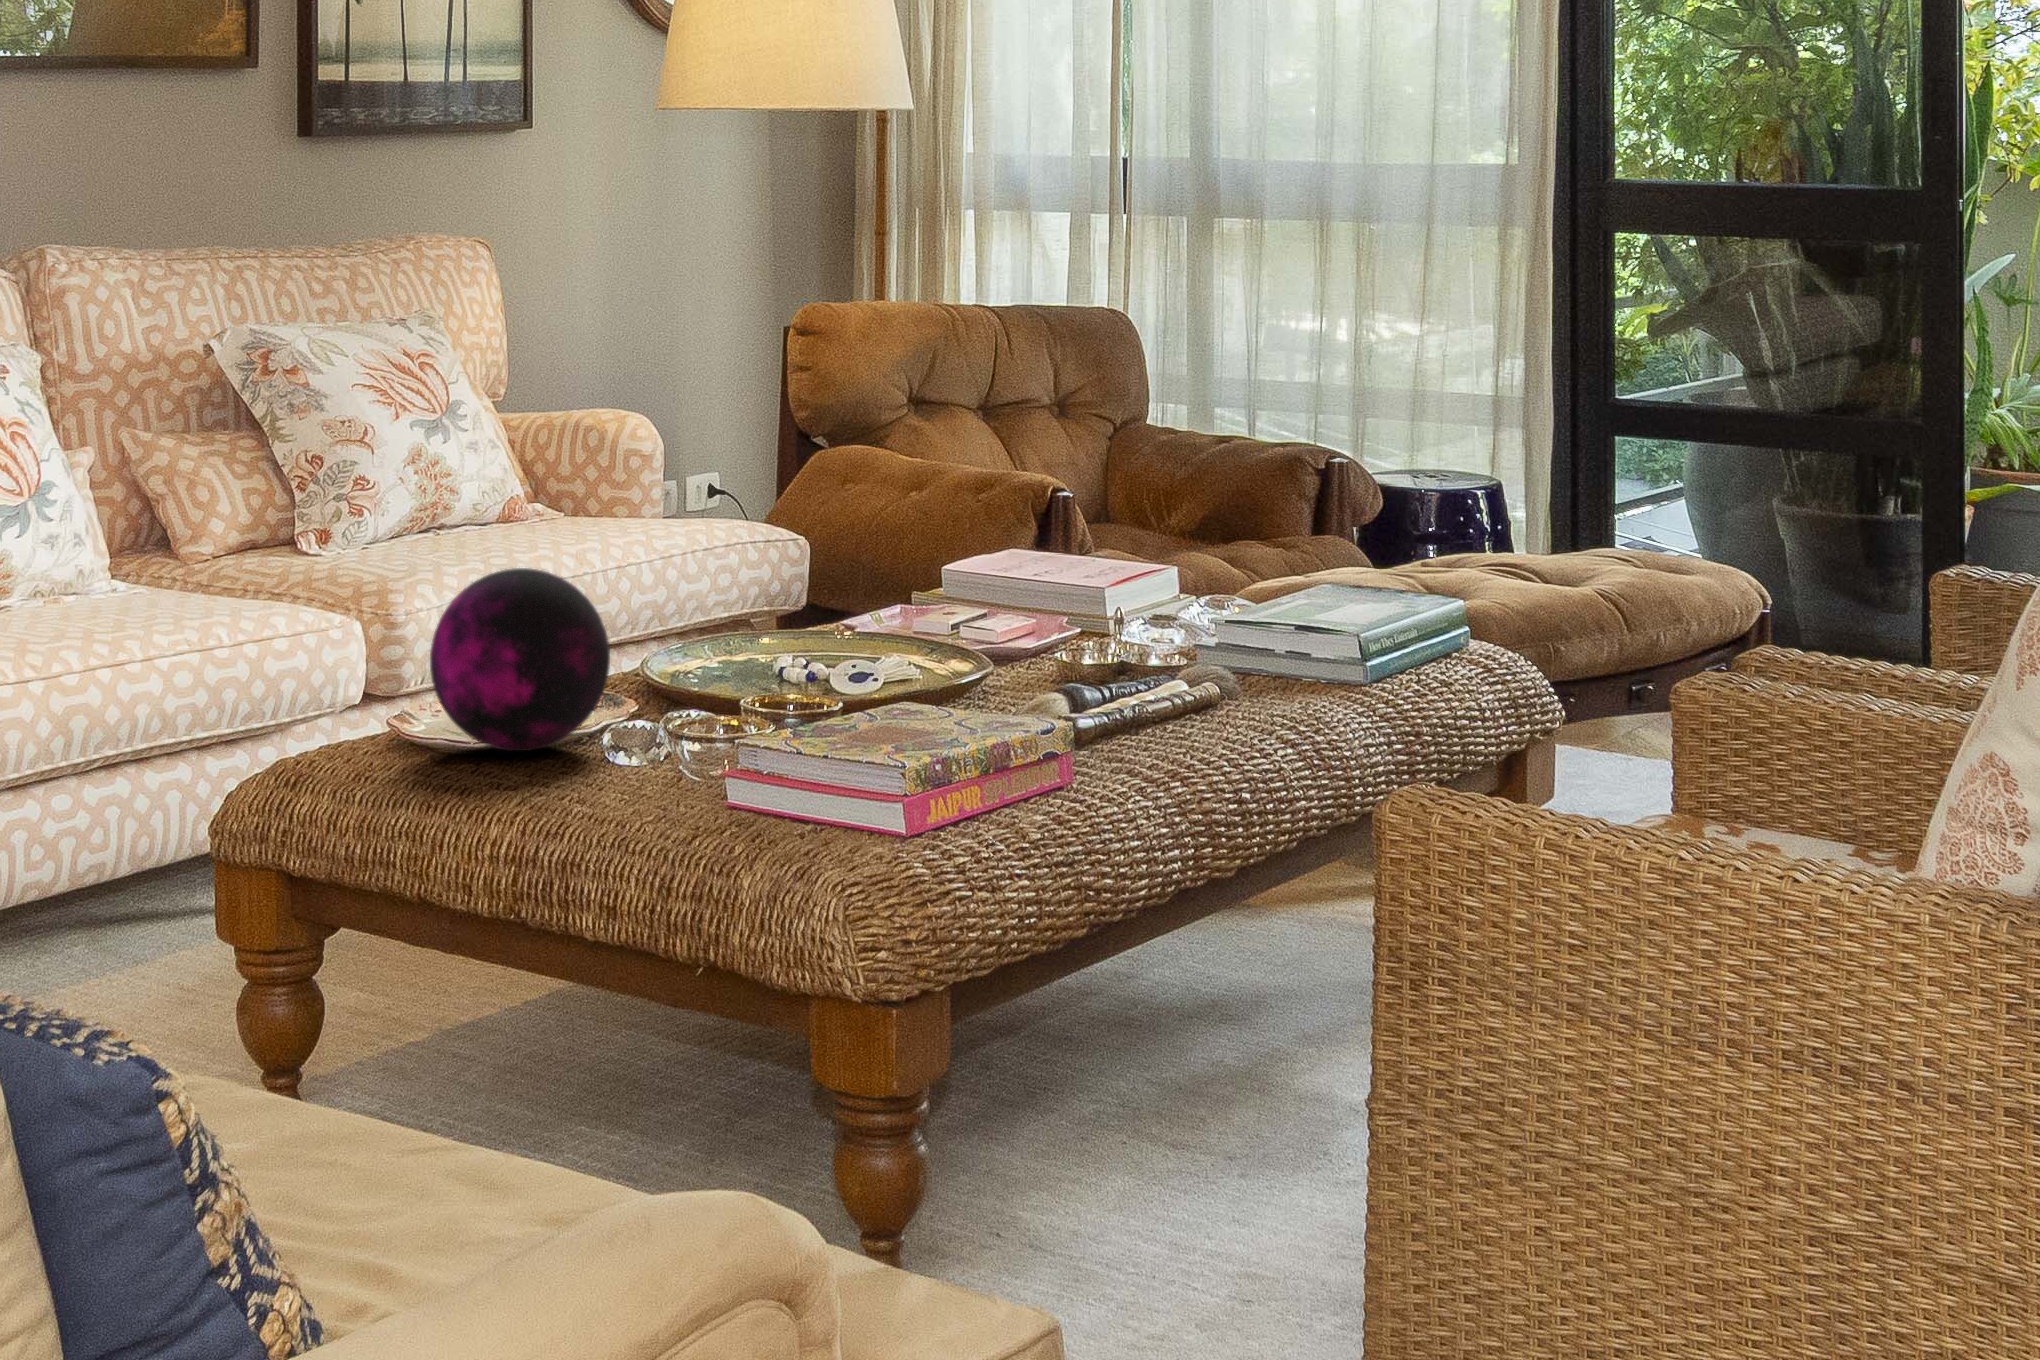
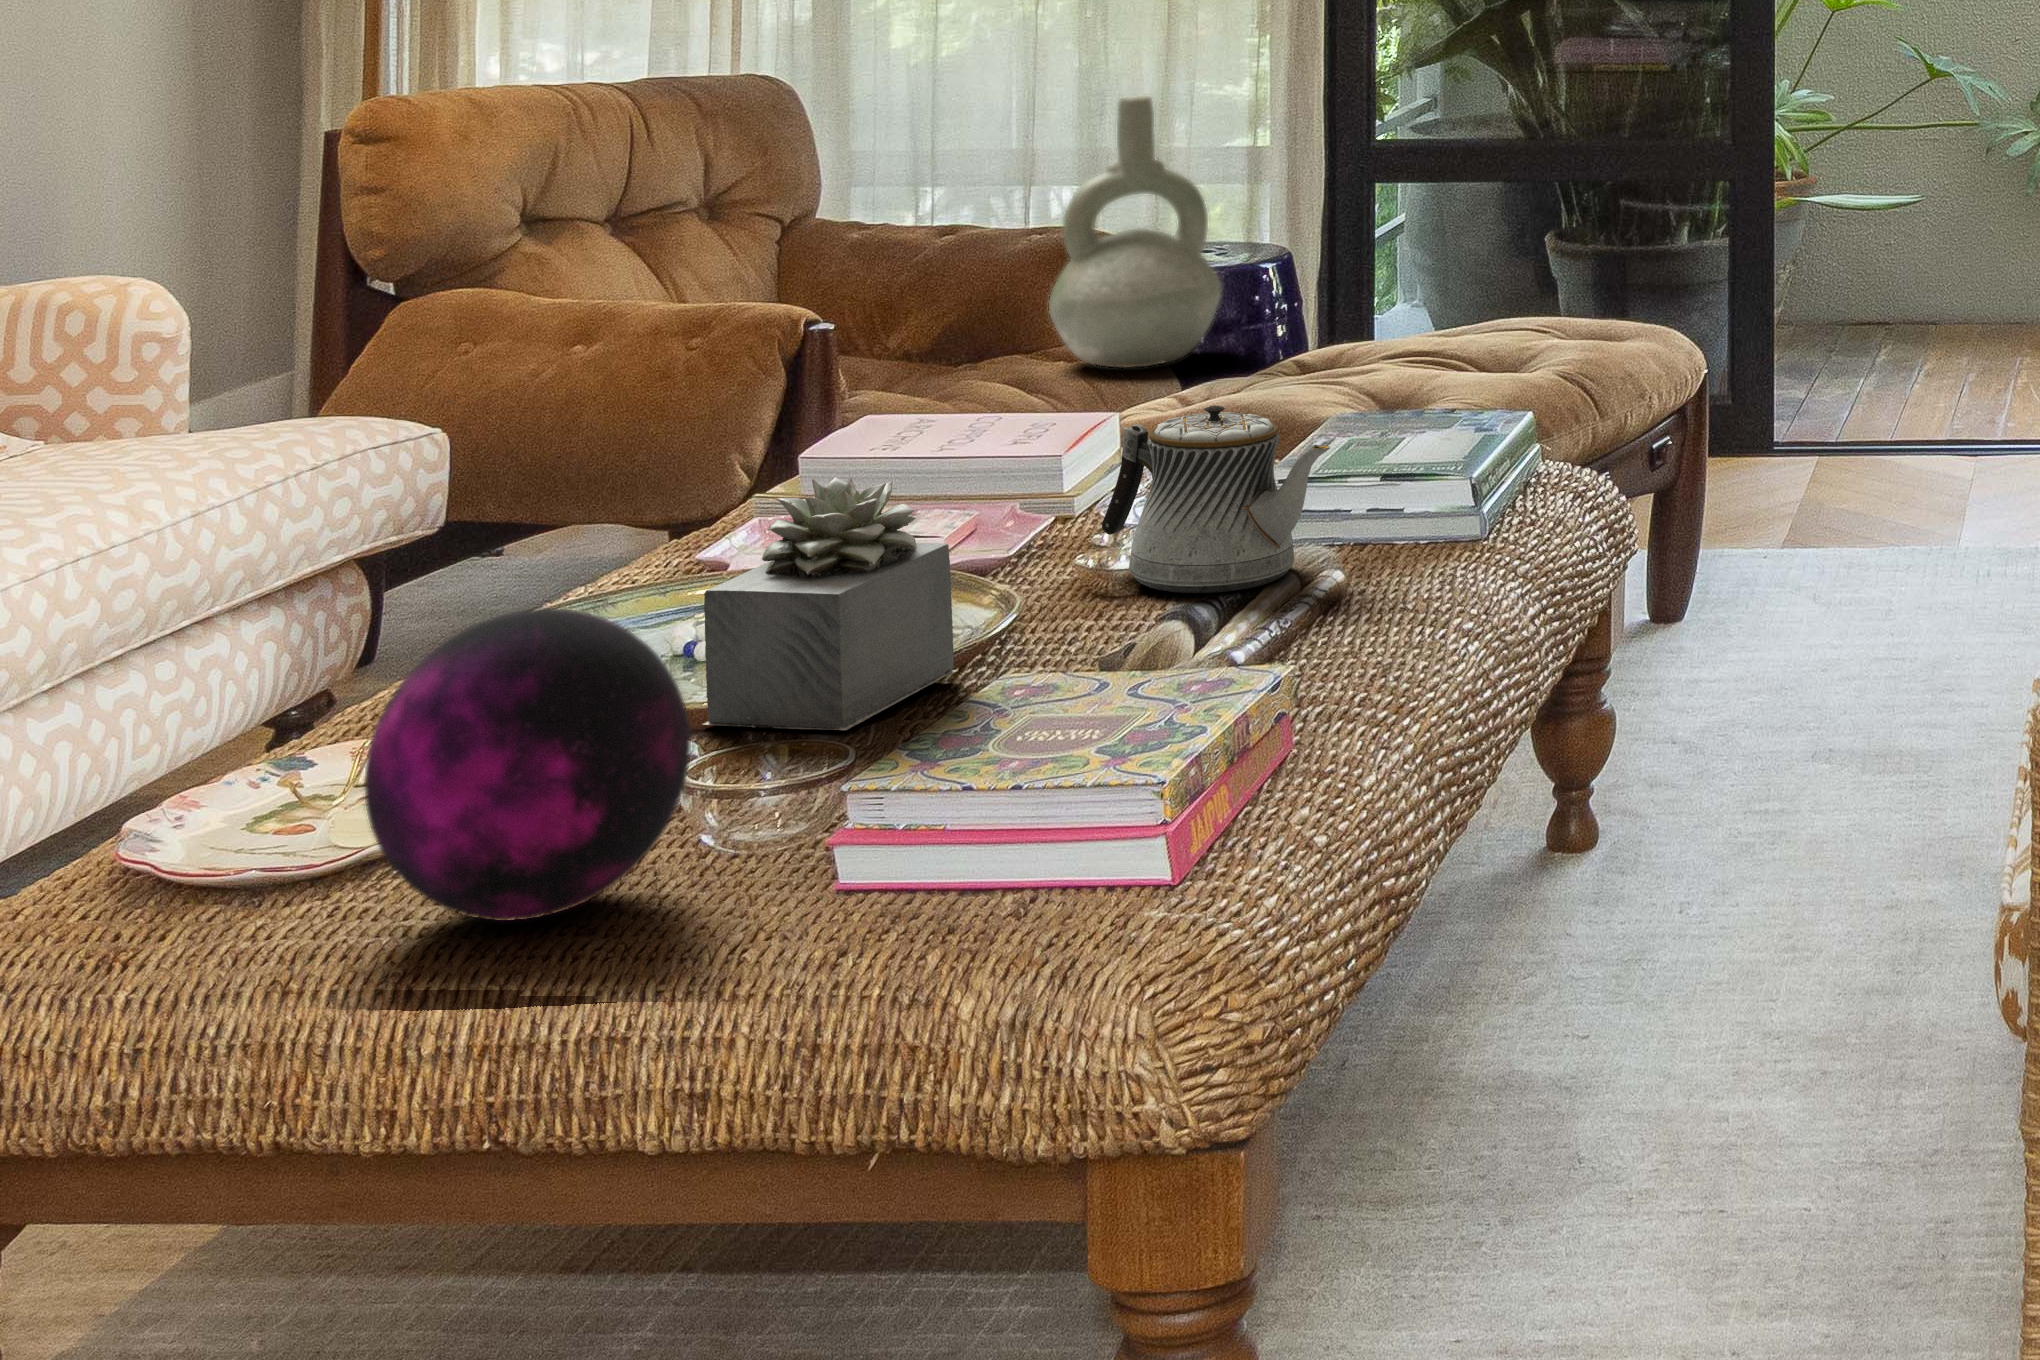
decorative vase: none [1232,329,1366,544] -> present [1049,95,1221,368]
teapot: none [1066,533,1192,667] -> present [1102,405,1330,593]
succulent plant: none [721,538,891,700] -> present [703,477,957,730]

